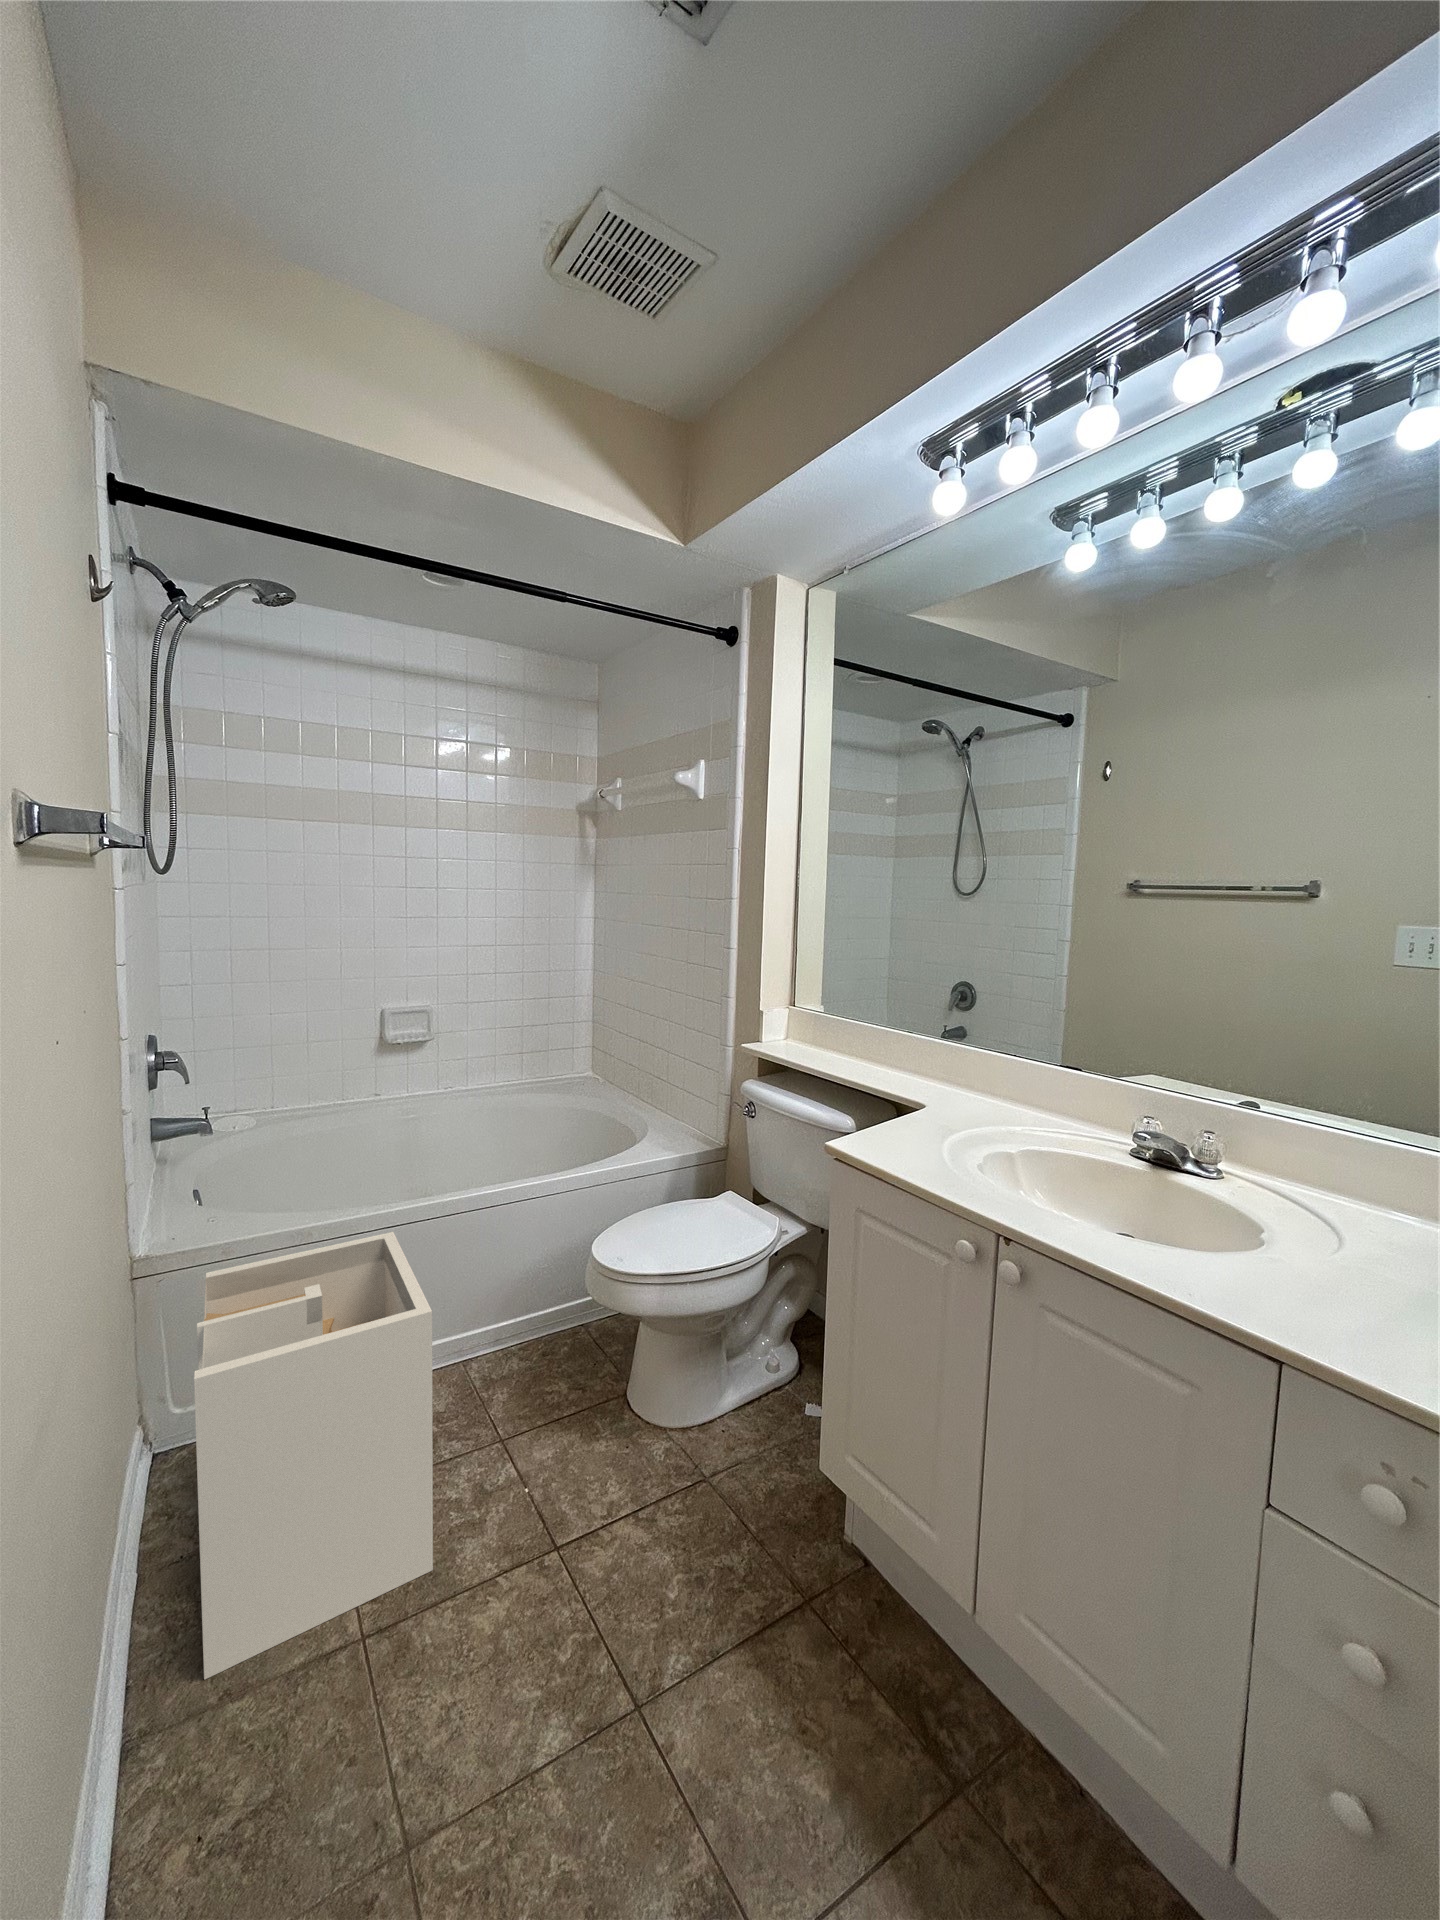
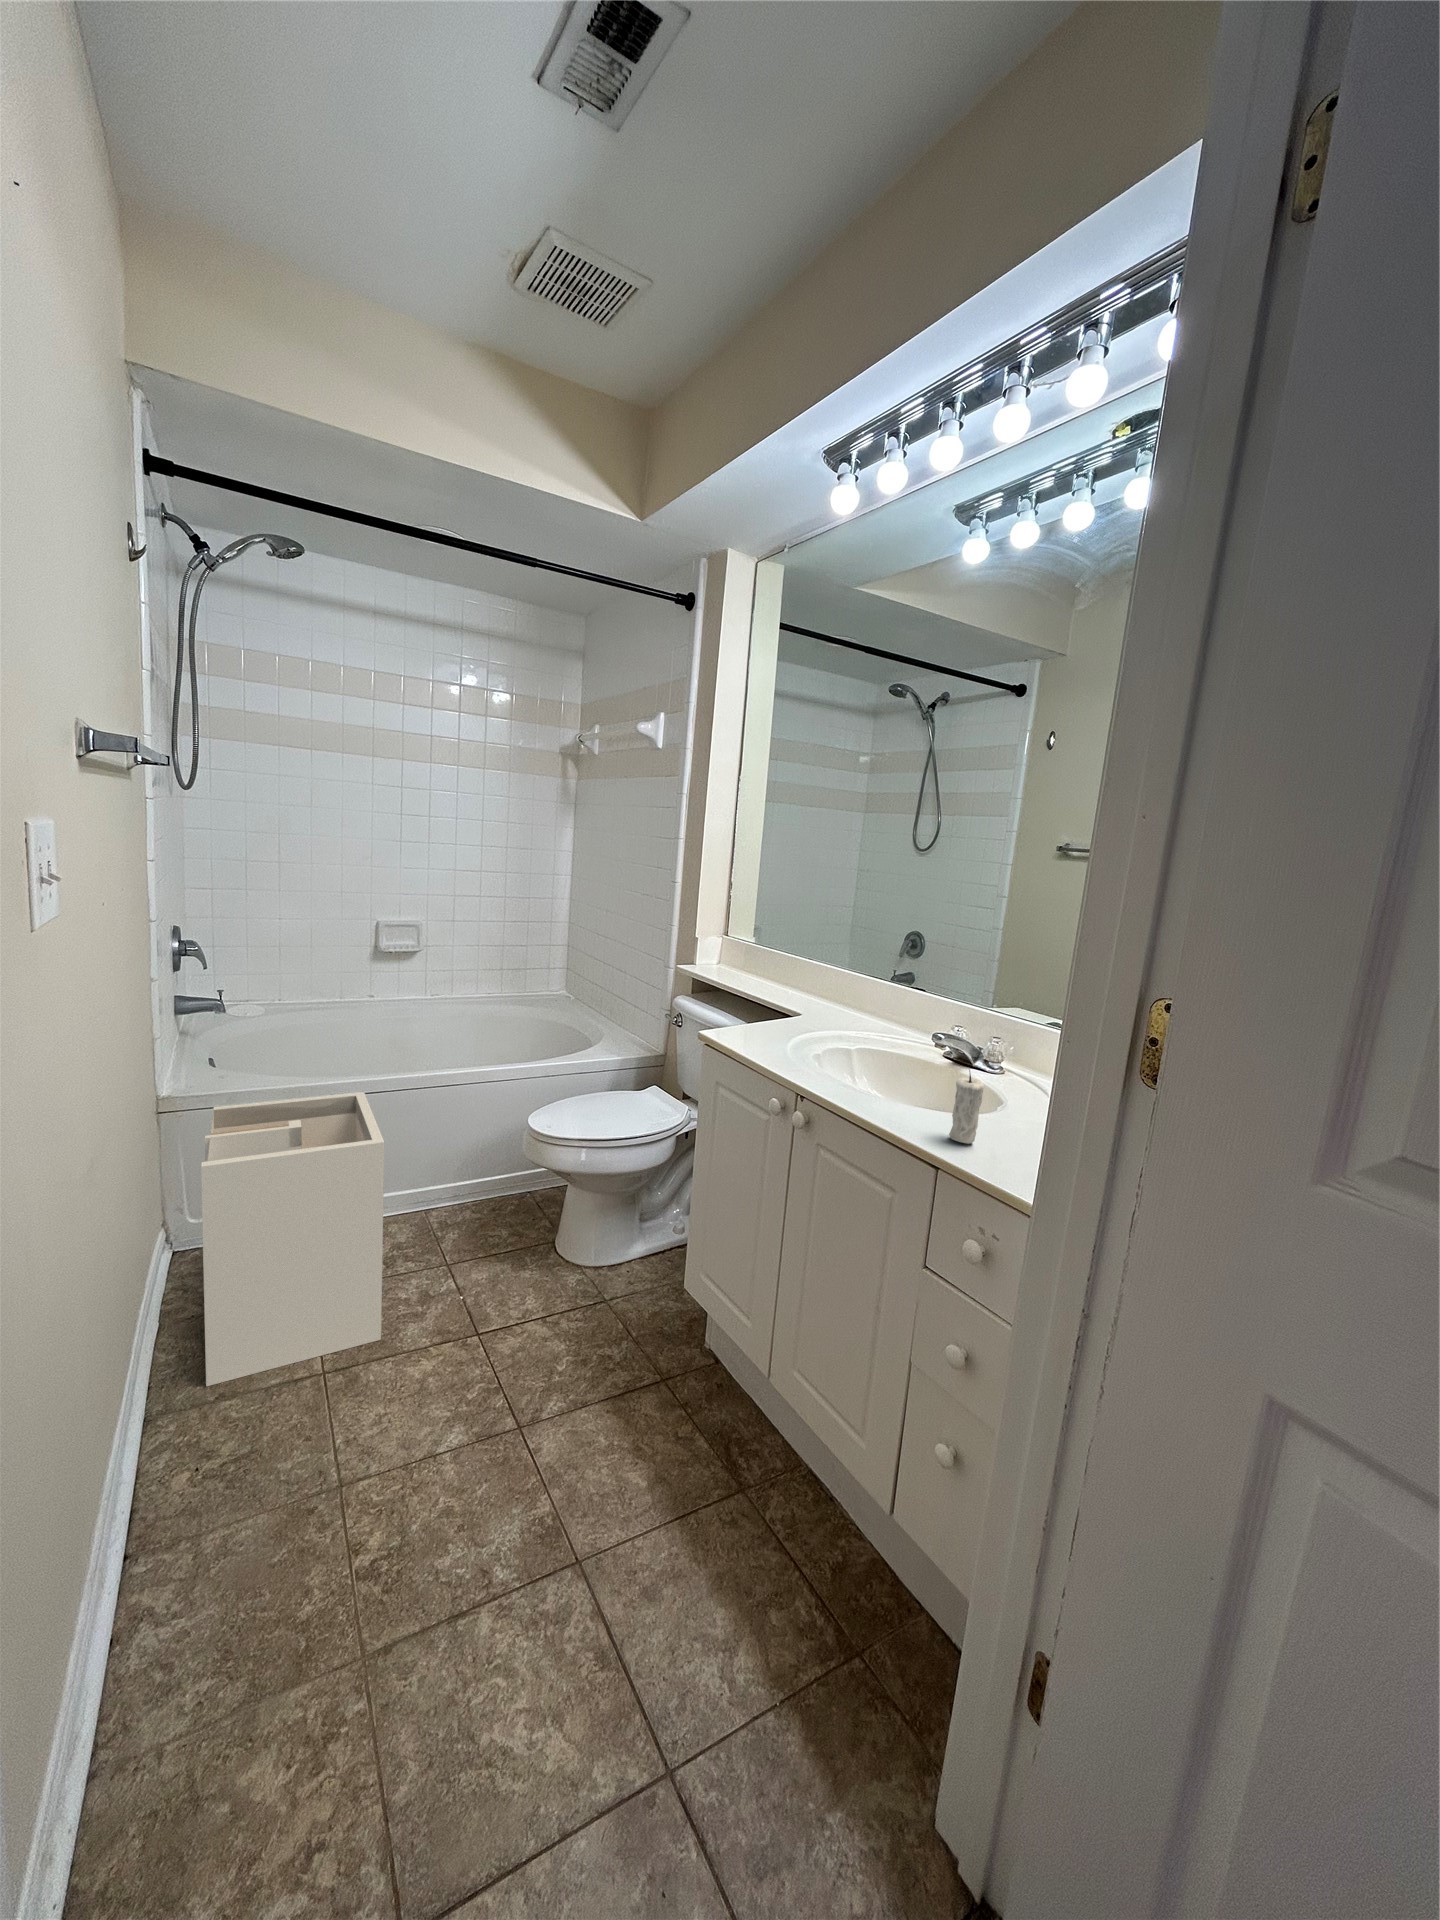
candle: none [1274,1206,1330,1321] -> present [949,1070,985,1143]

